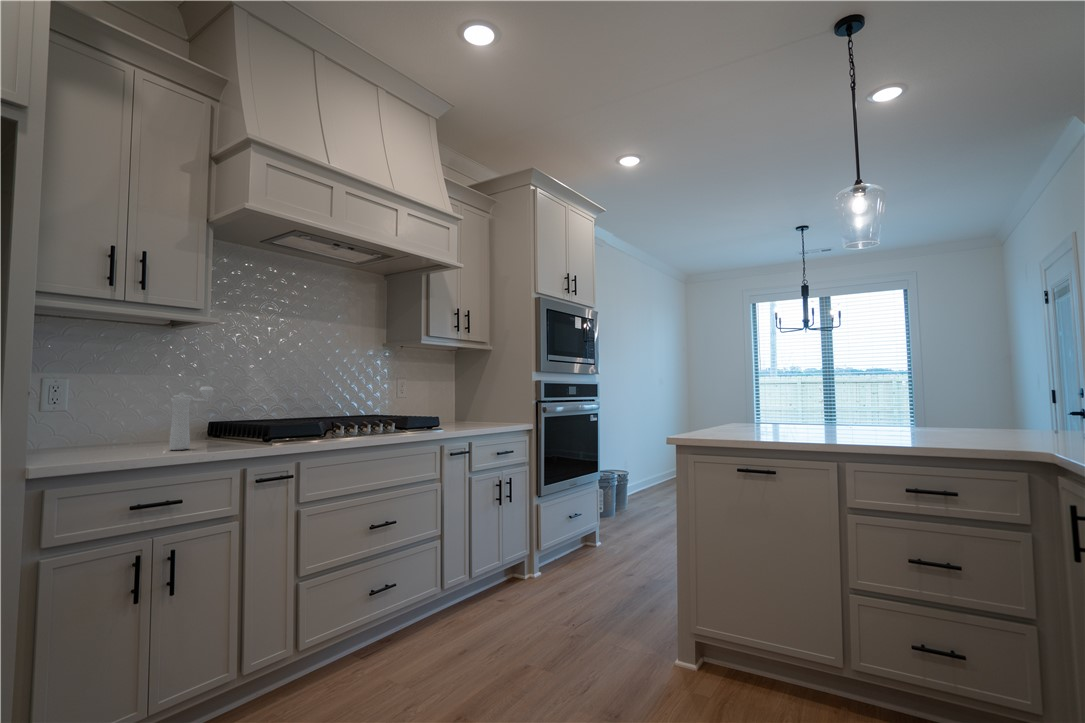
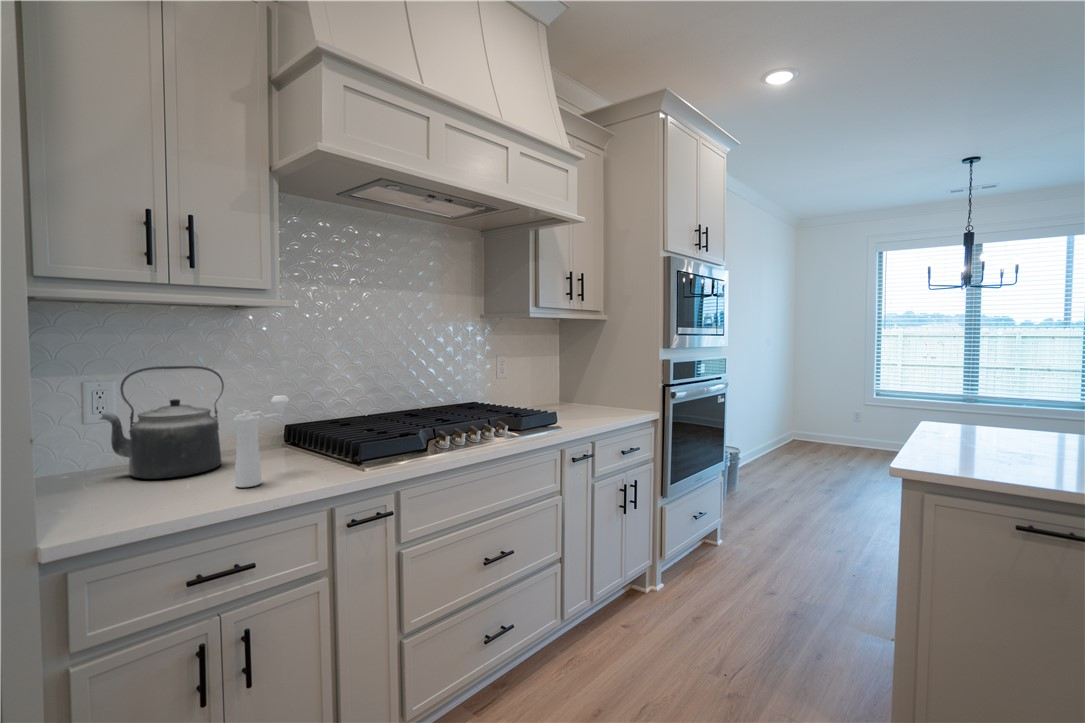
kettle: none [60,364,159,448] -> present [101,366,224,479]

